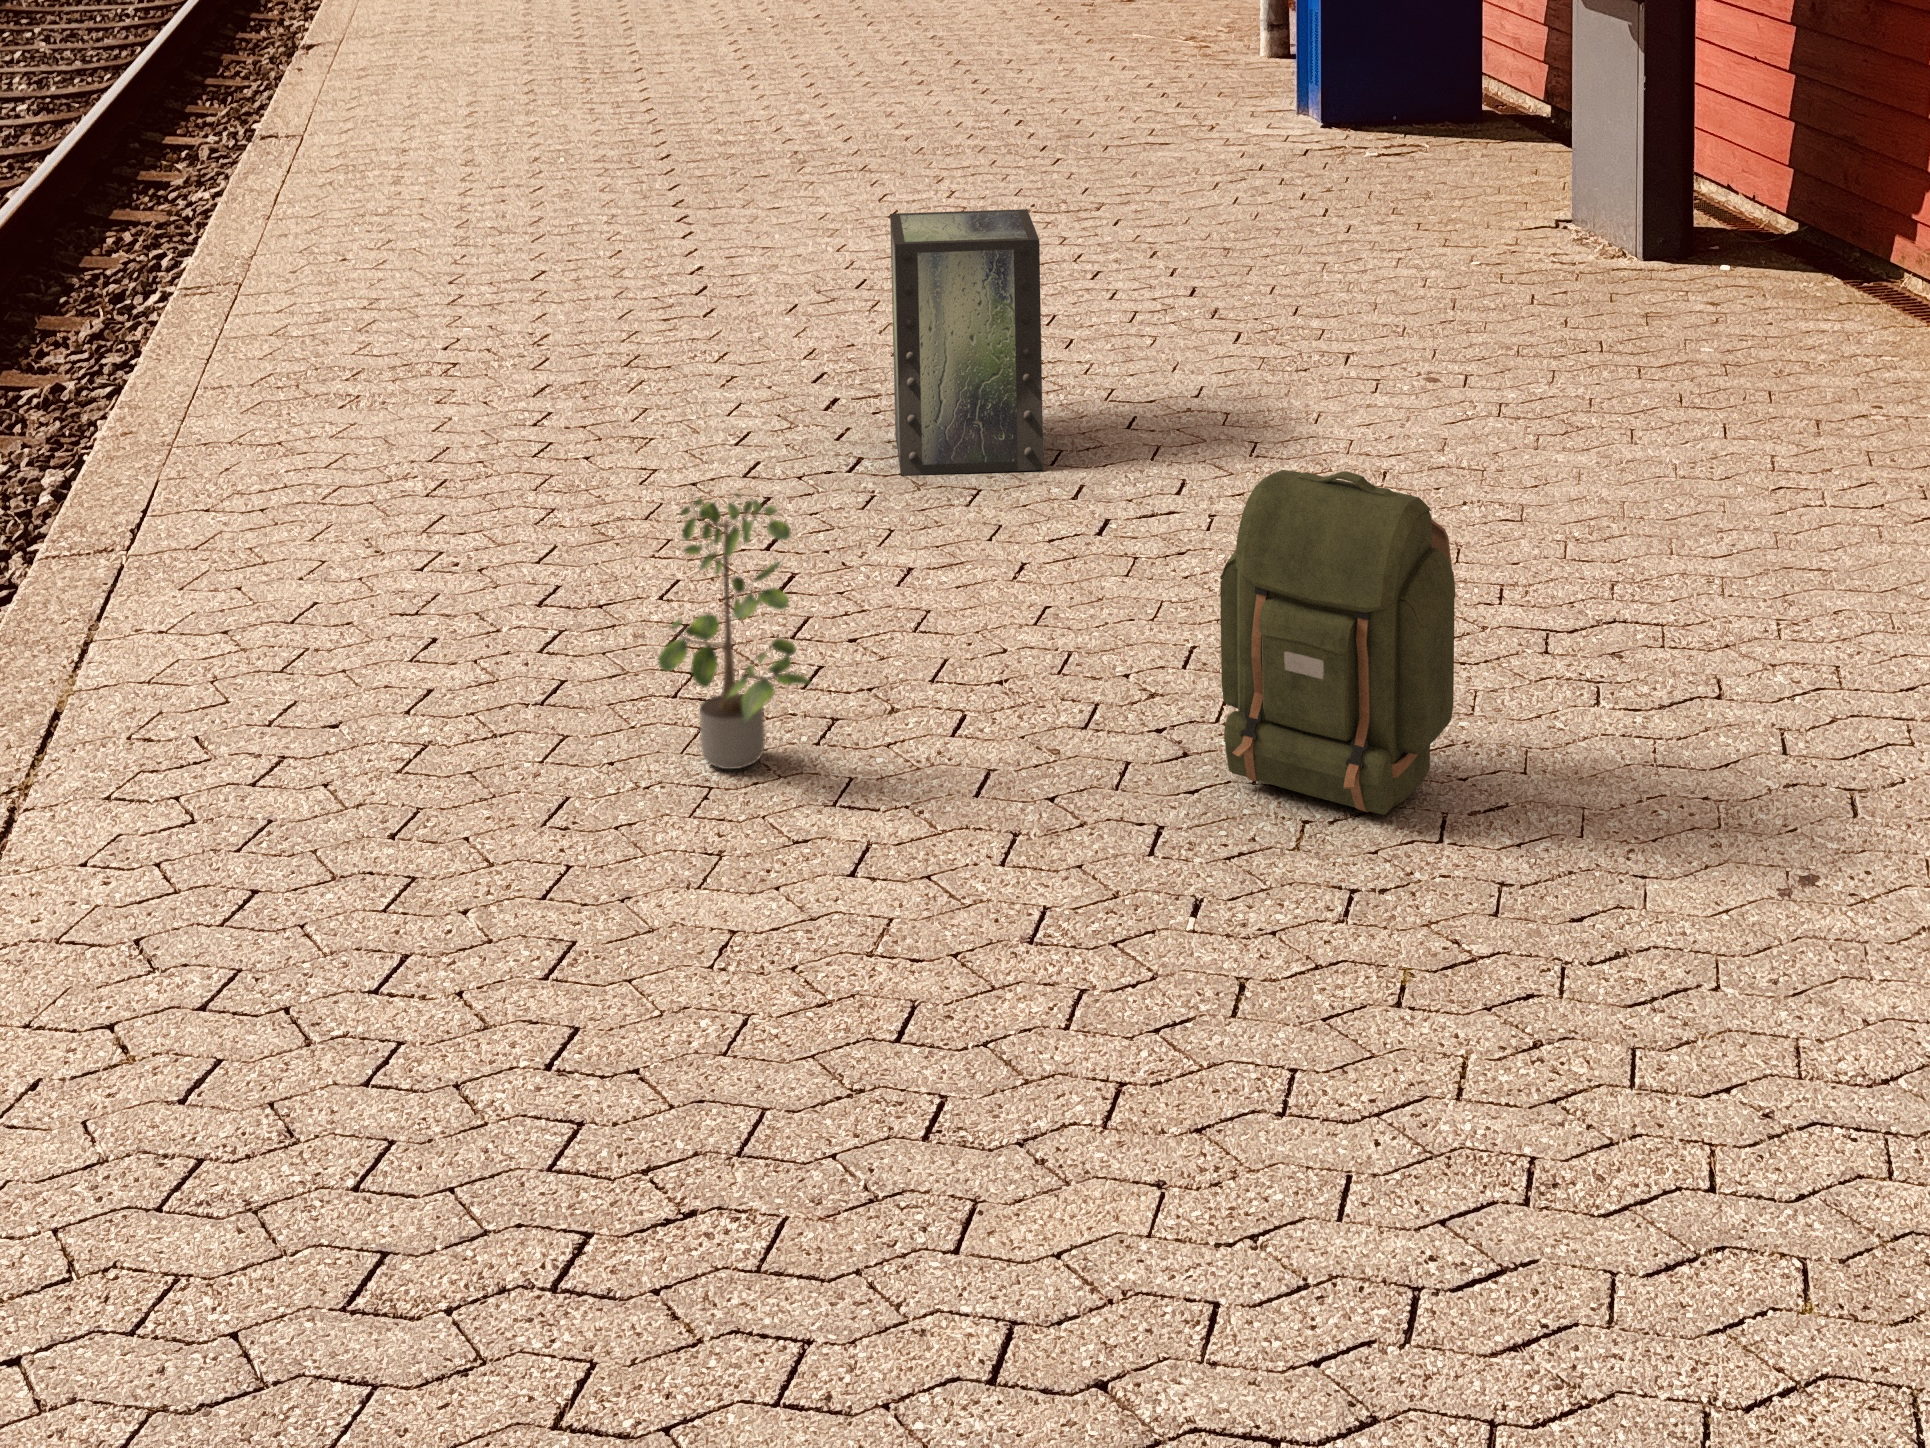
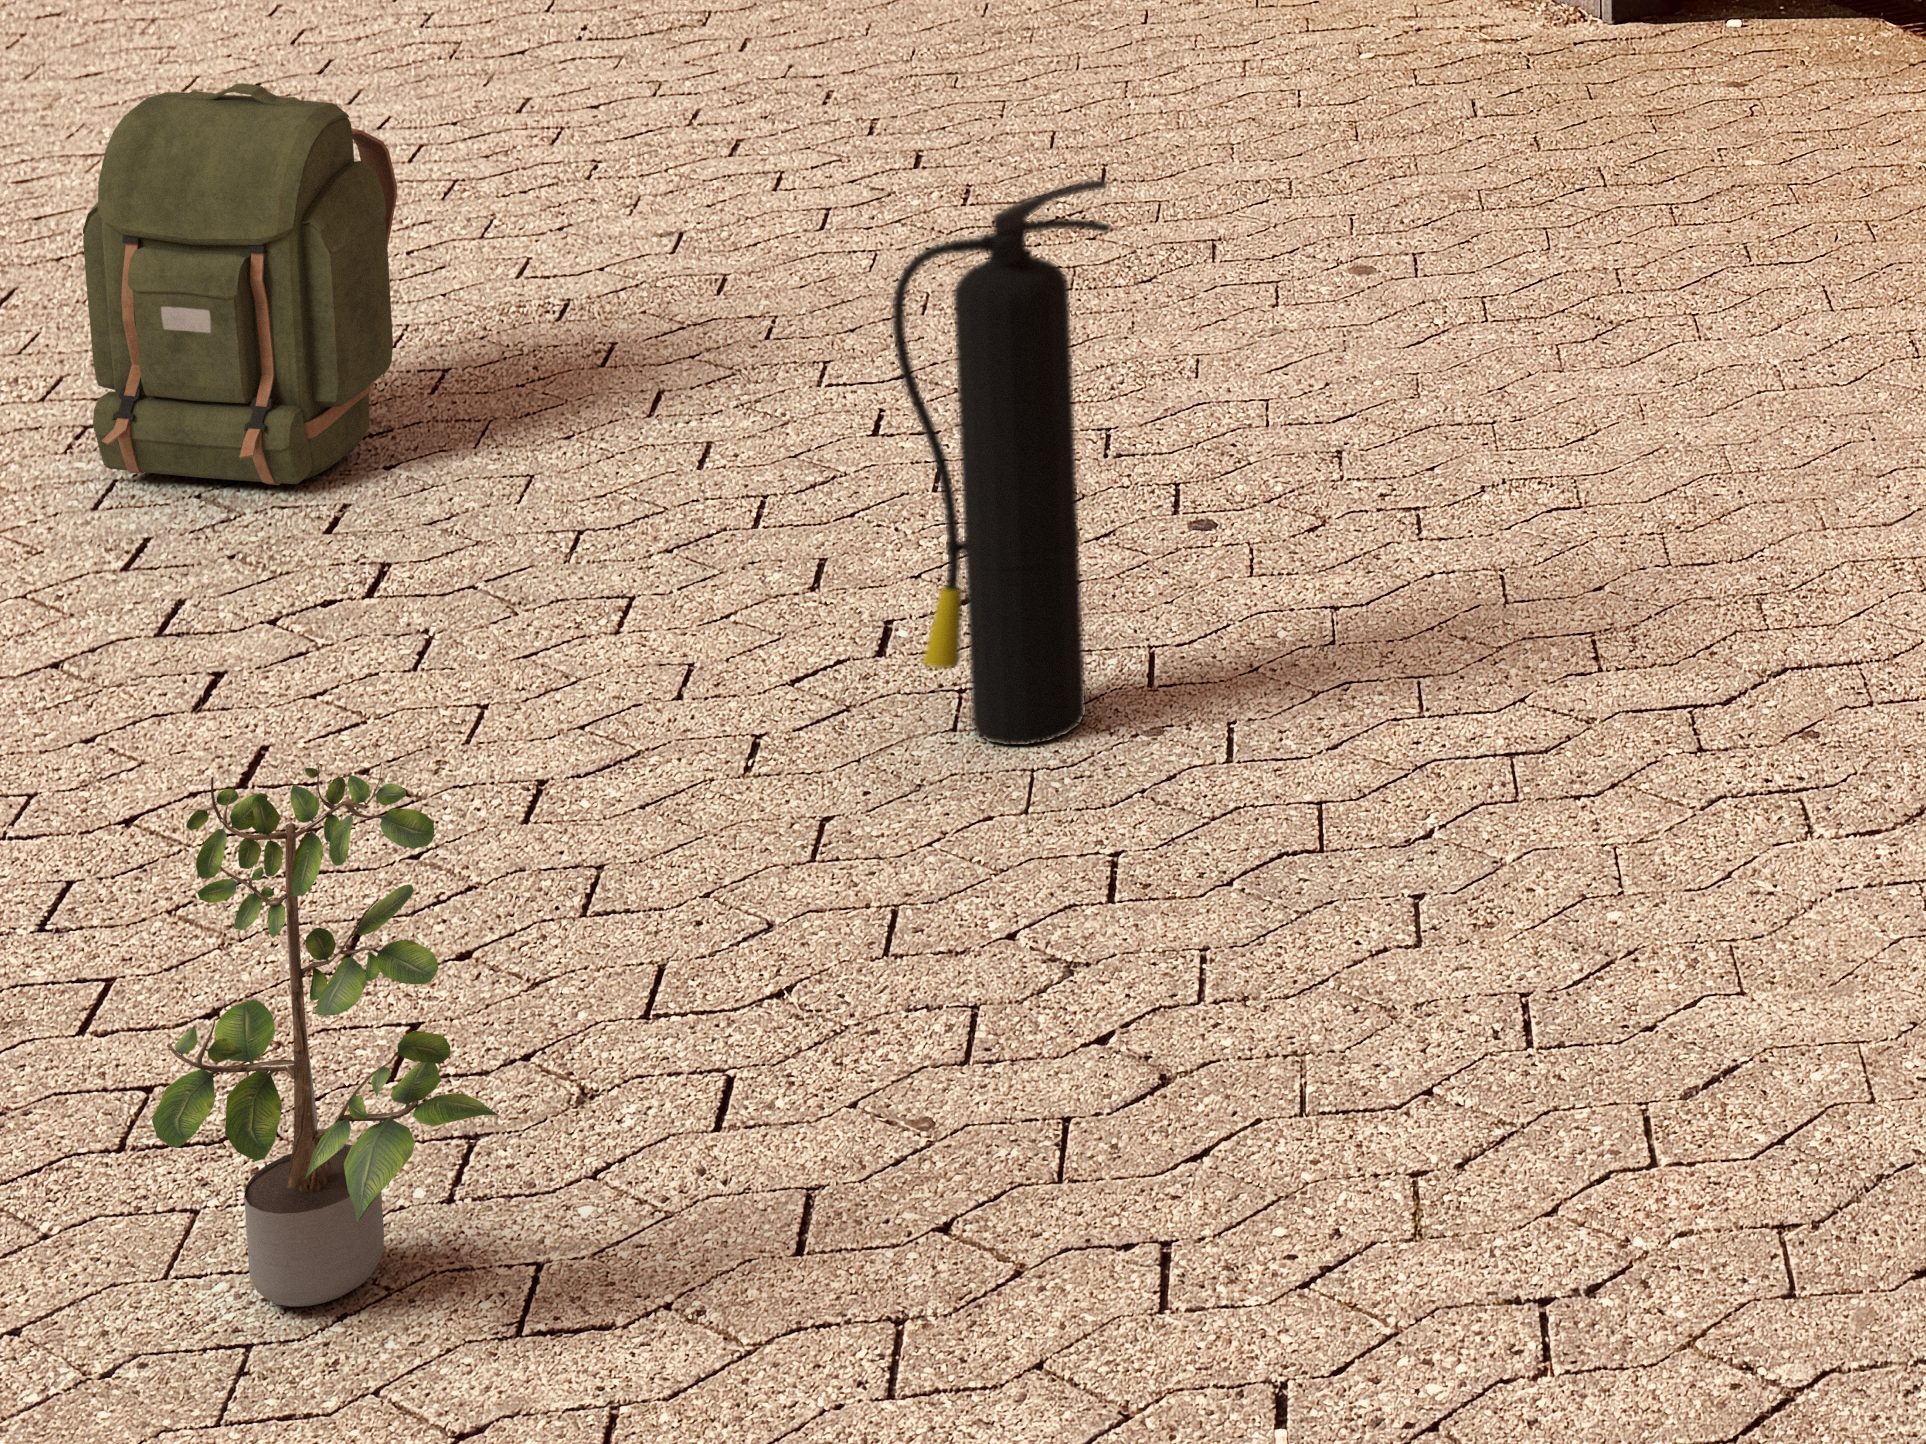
storage box: present [890,209,1043,475] -> none [440,75,760,581]
fire extinguisher: none [1089,270,1211,591] -> present [893,179,1111,745]
backpack: present [1220,470,1456,815] -> present [83,83,397,485]

